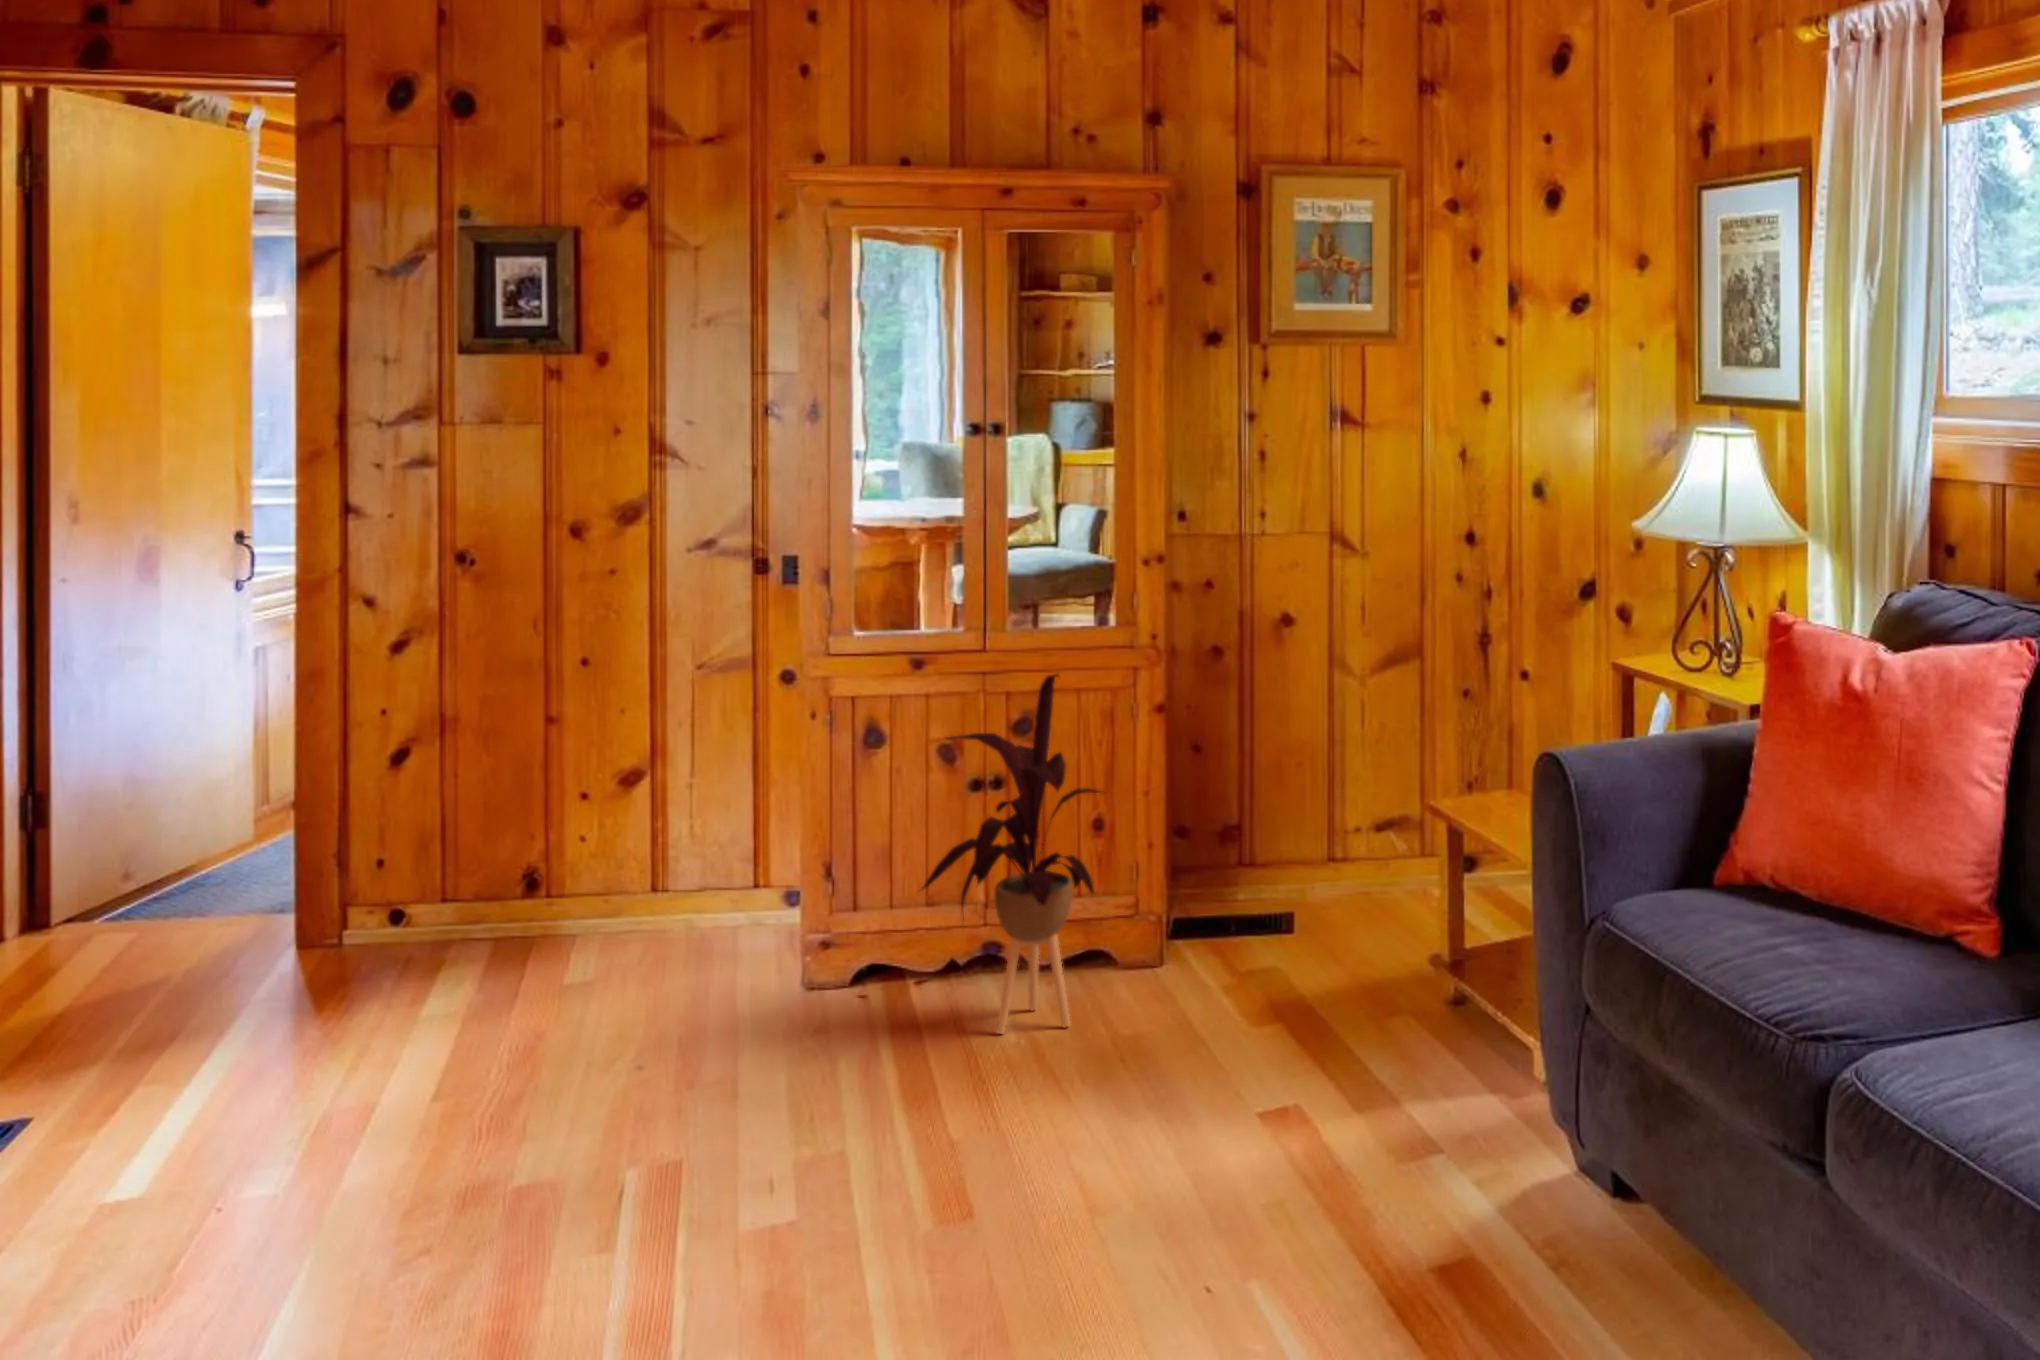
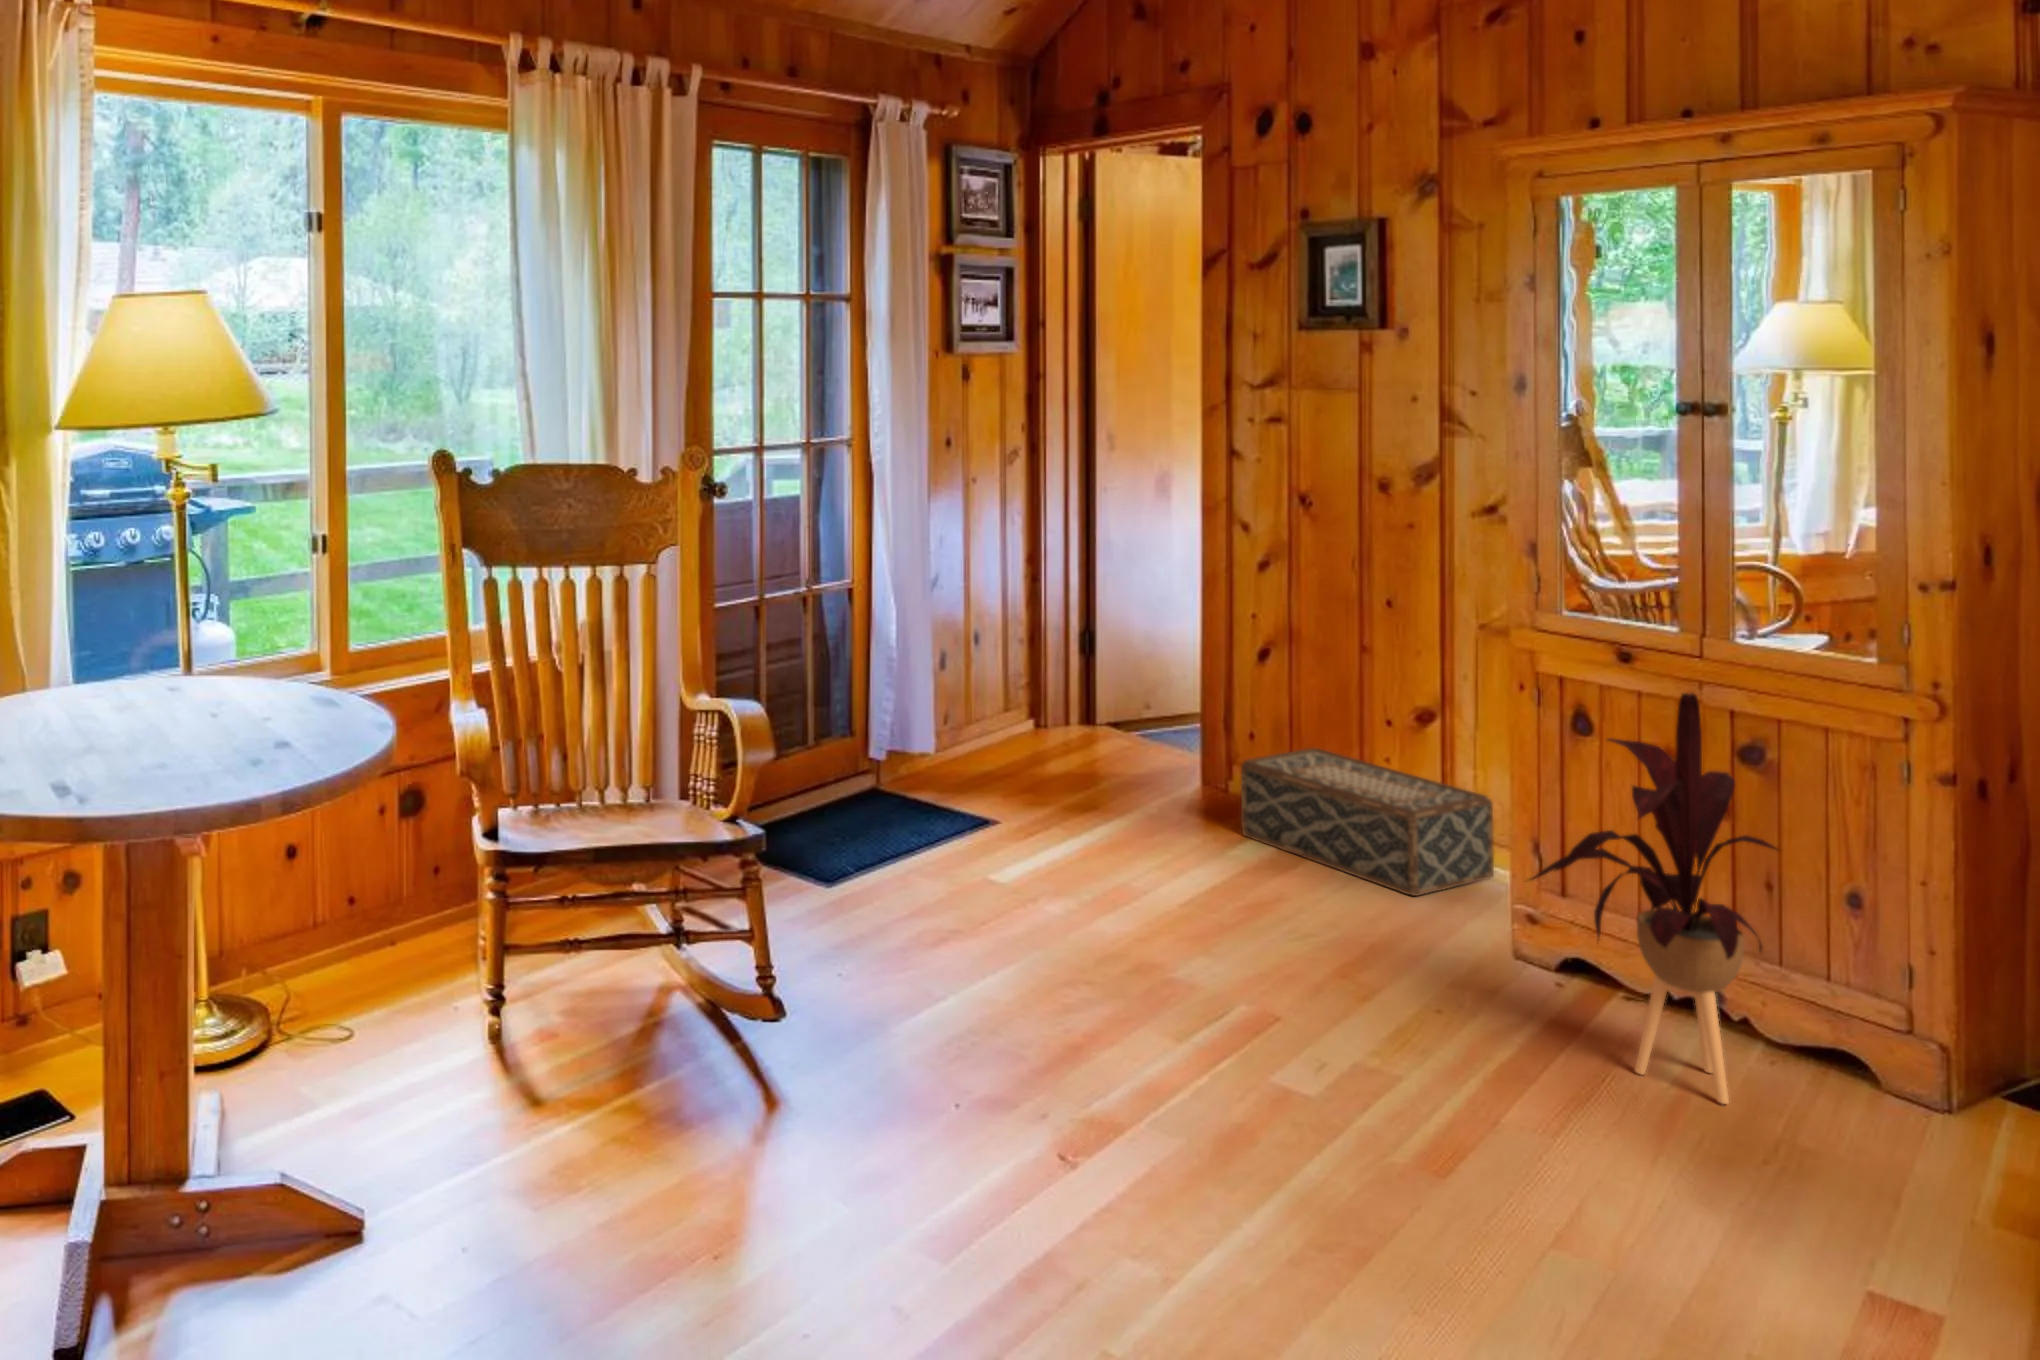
woven basket: none [419,847,712,988] -> present [1241,748,1494,896]

